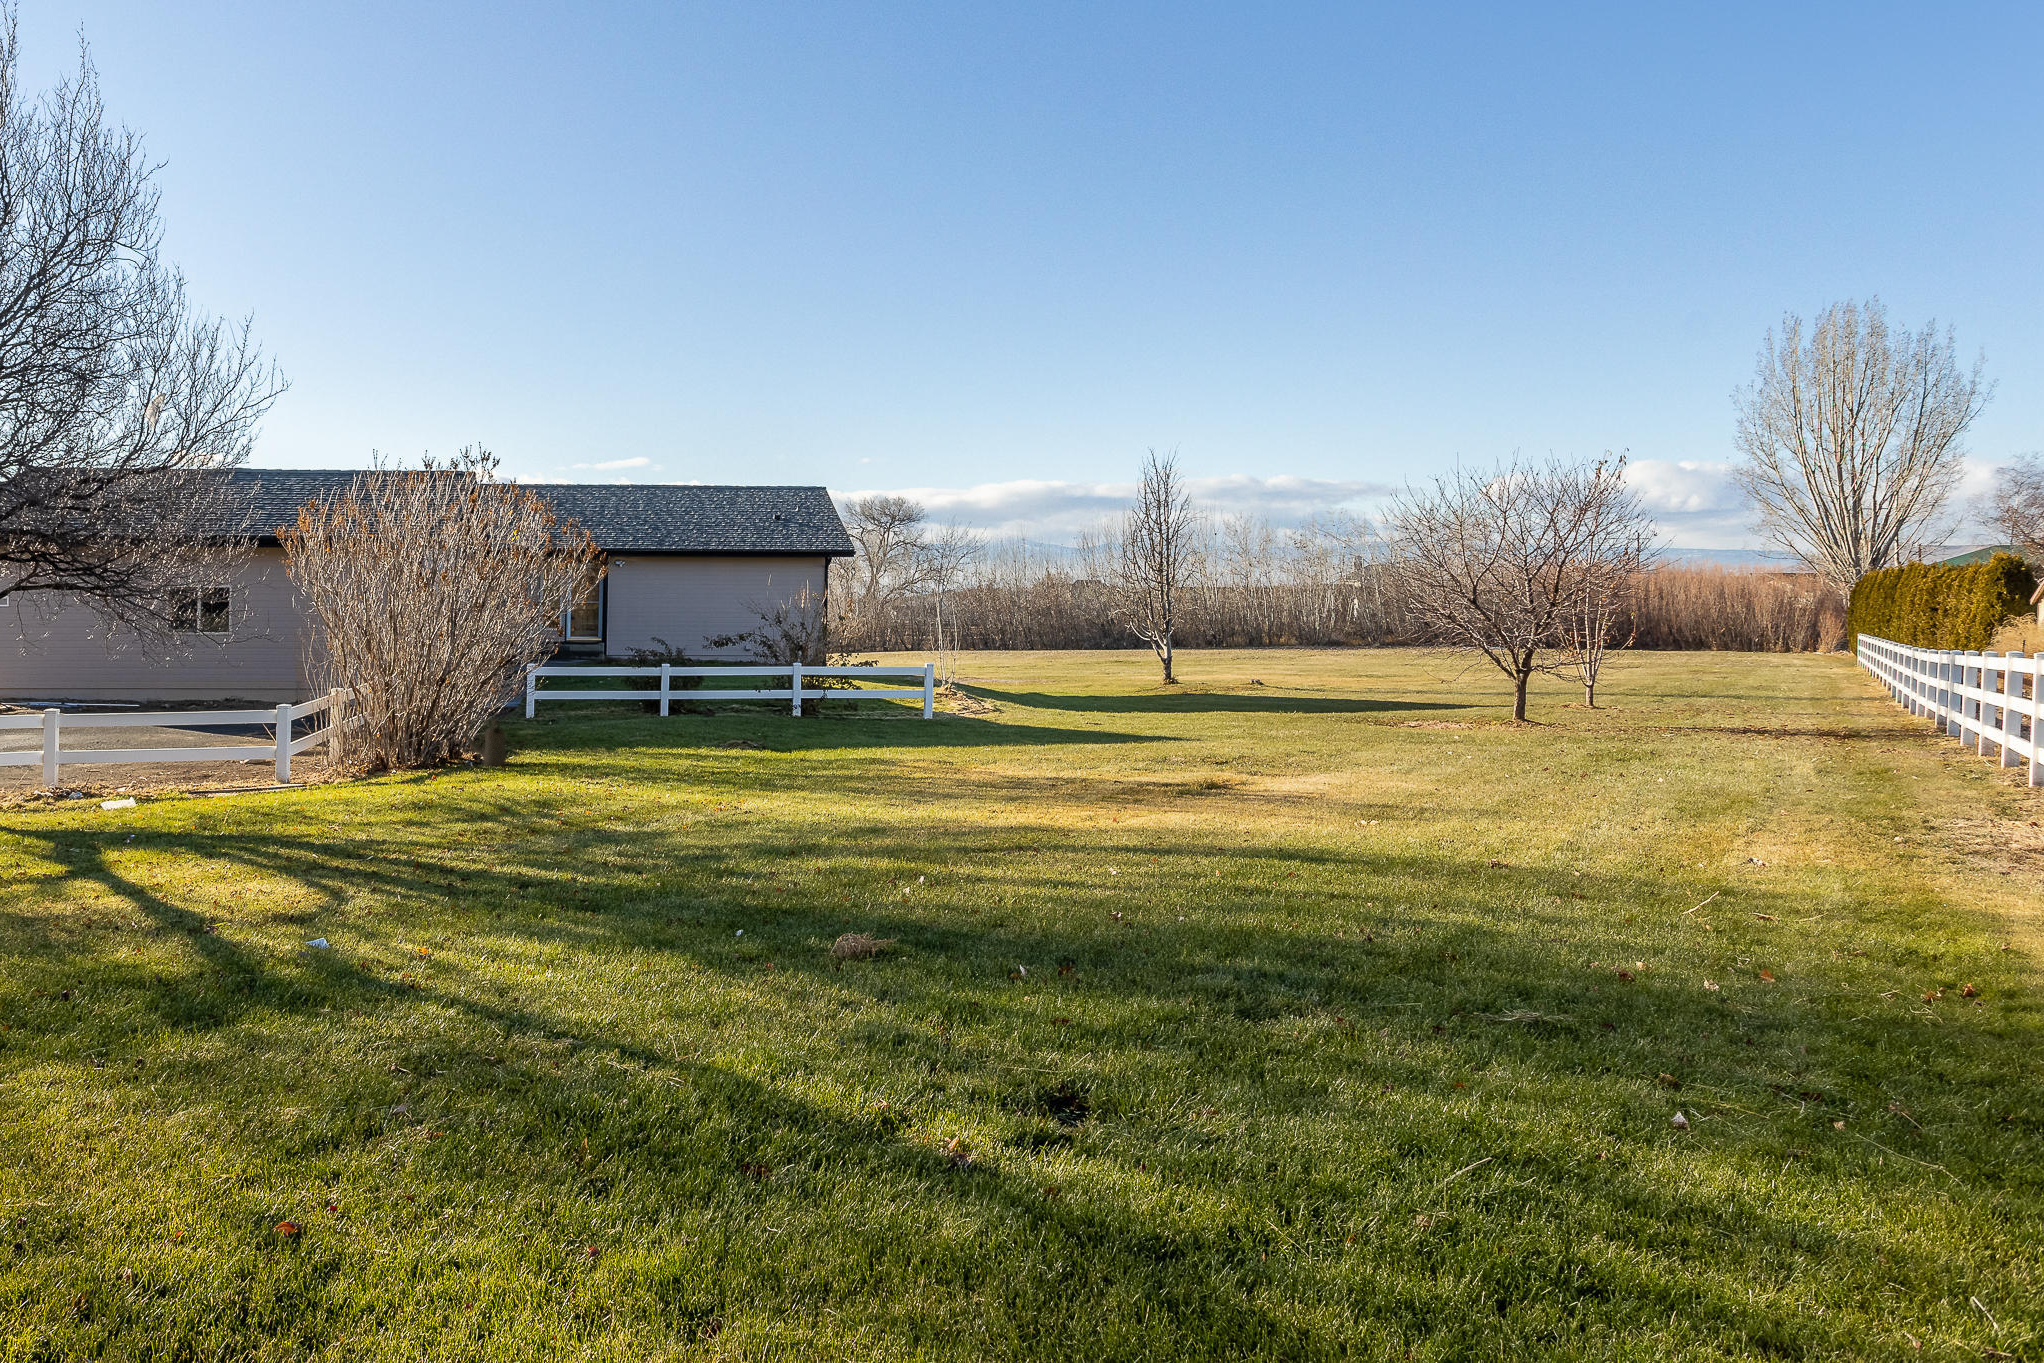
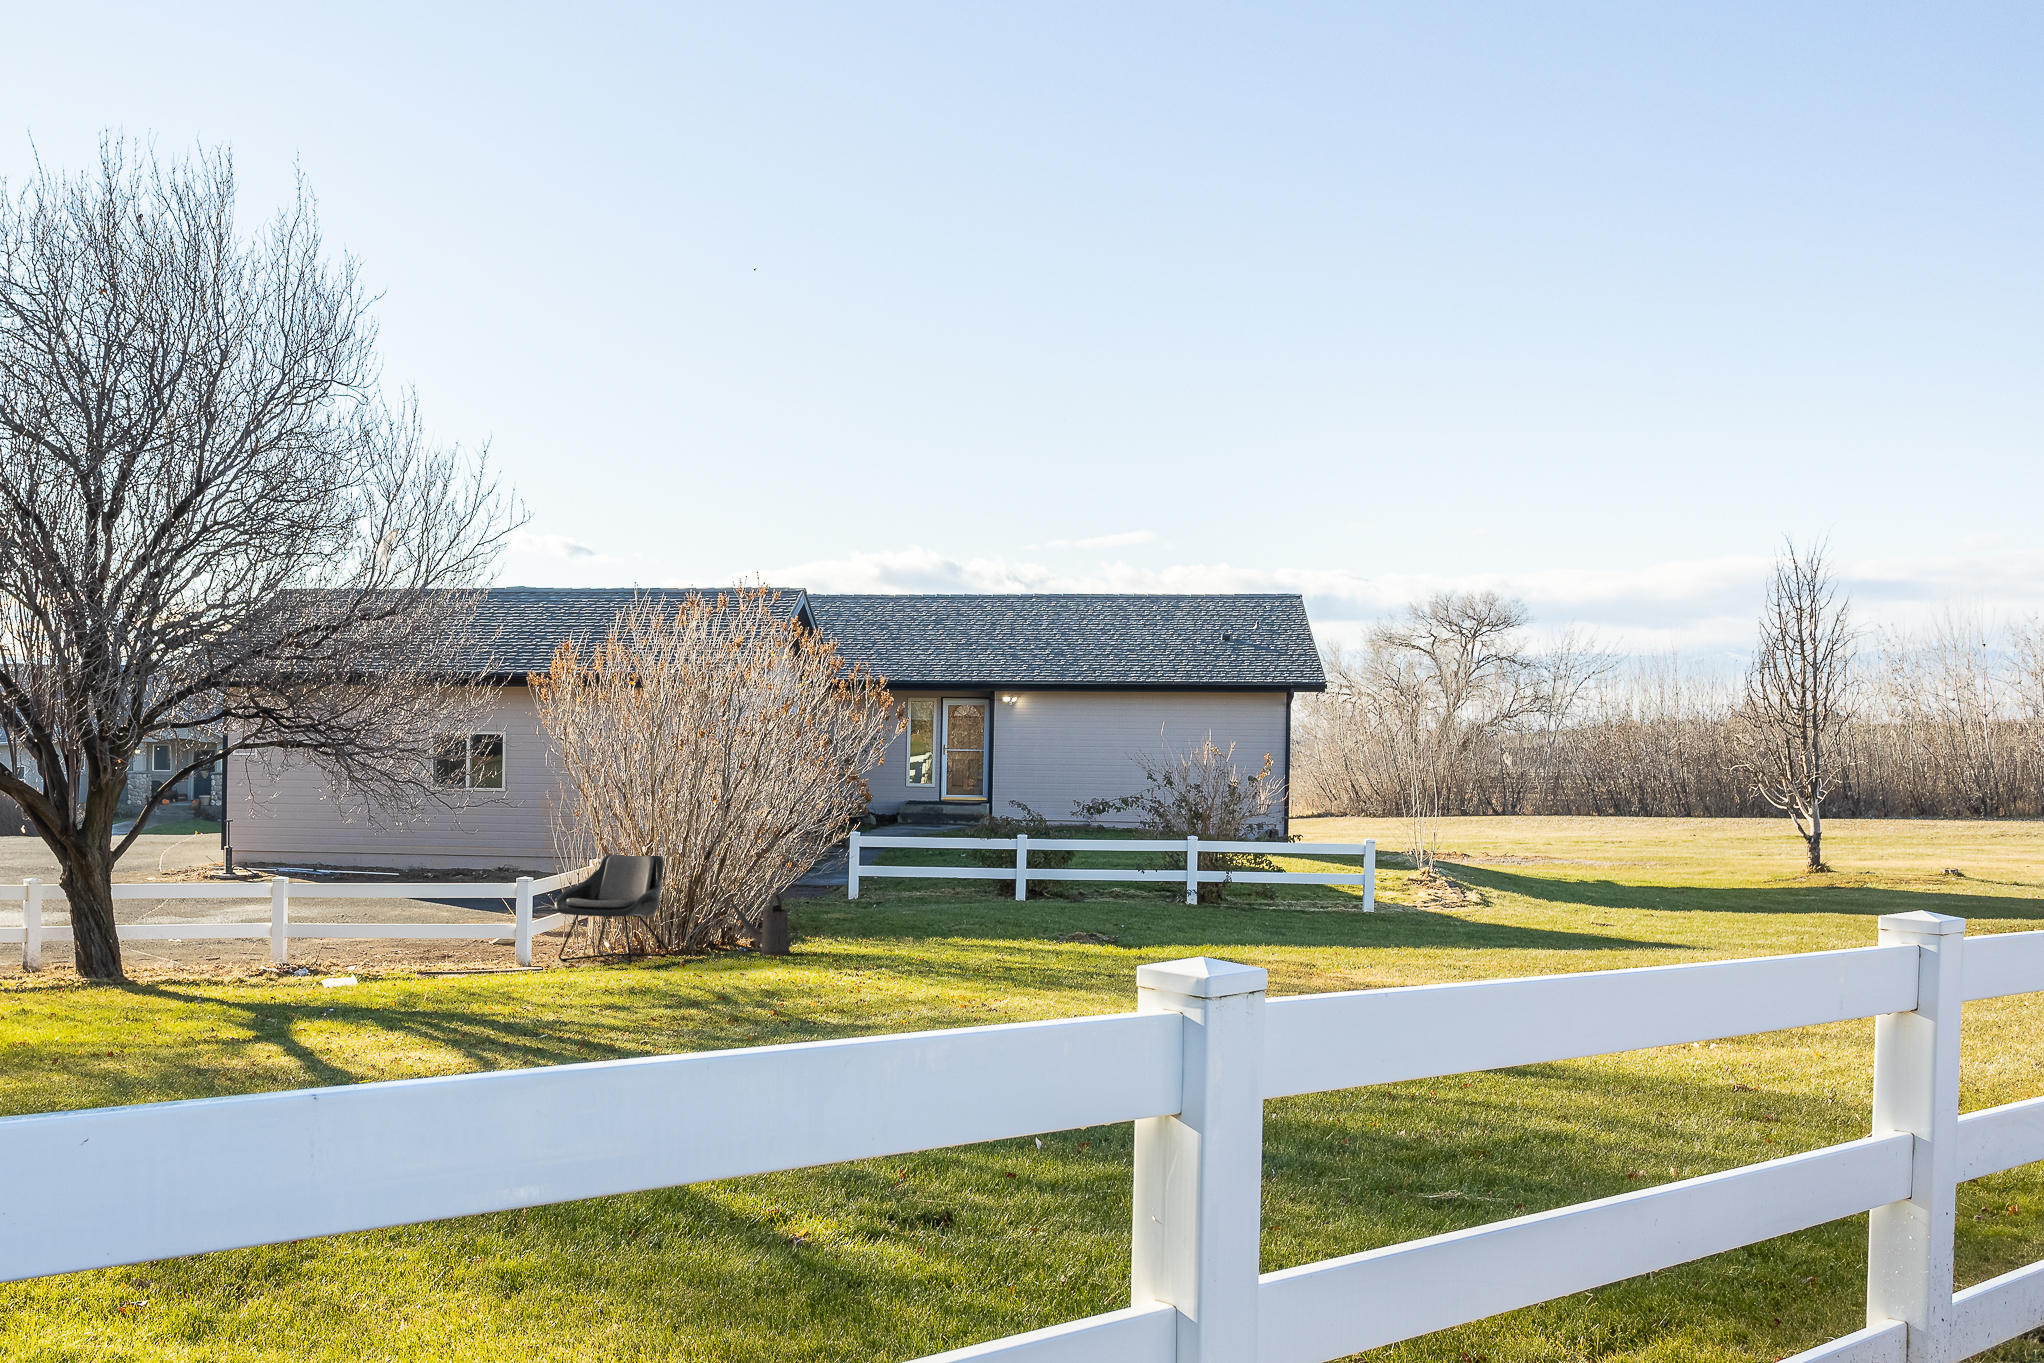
lounge chair: none [312,688,408,780] -> present [555,854,668,965]

